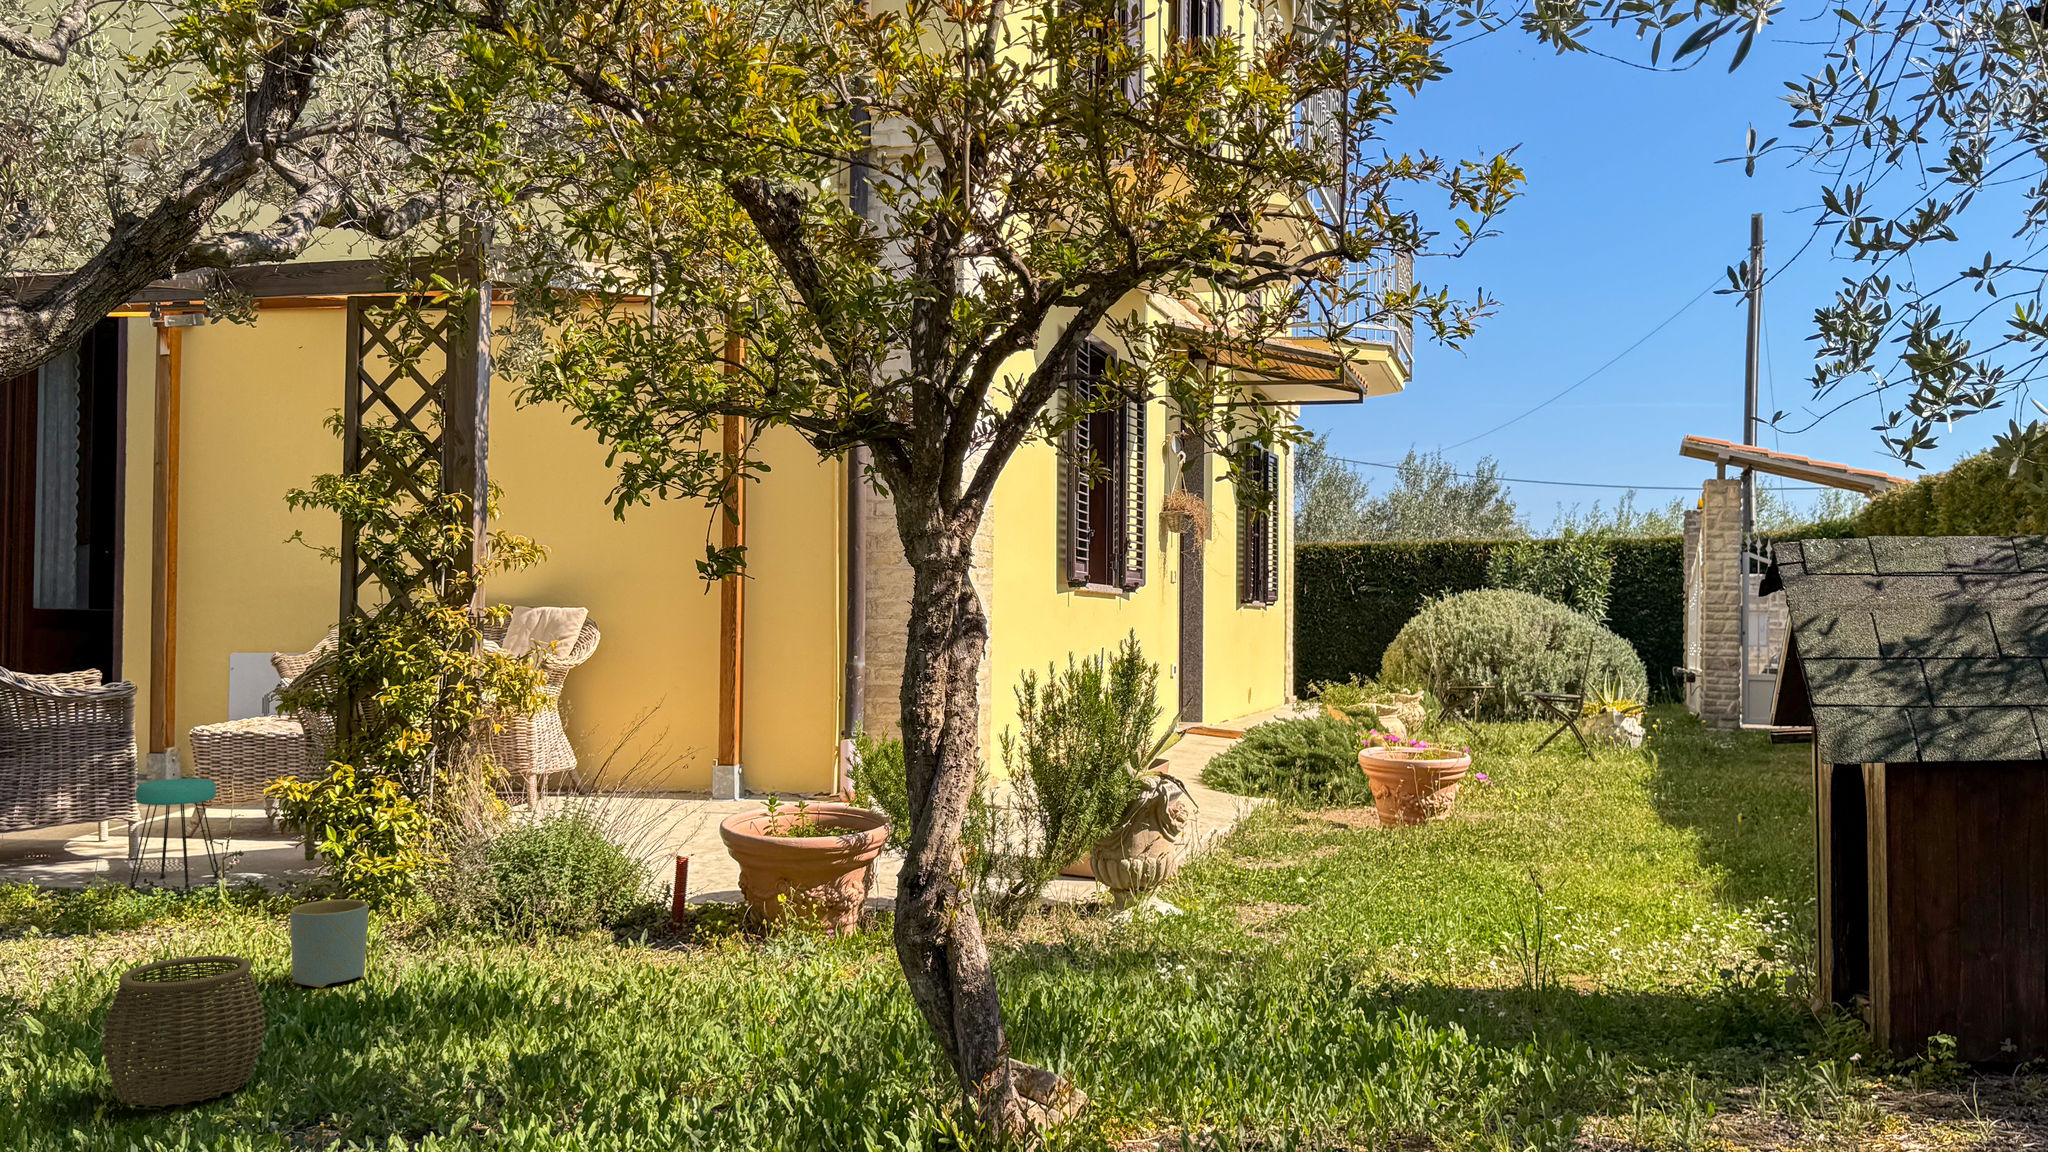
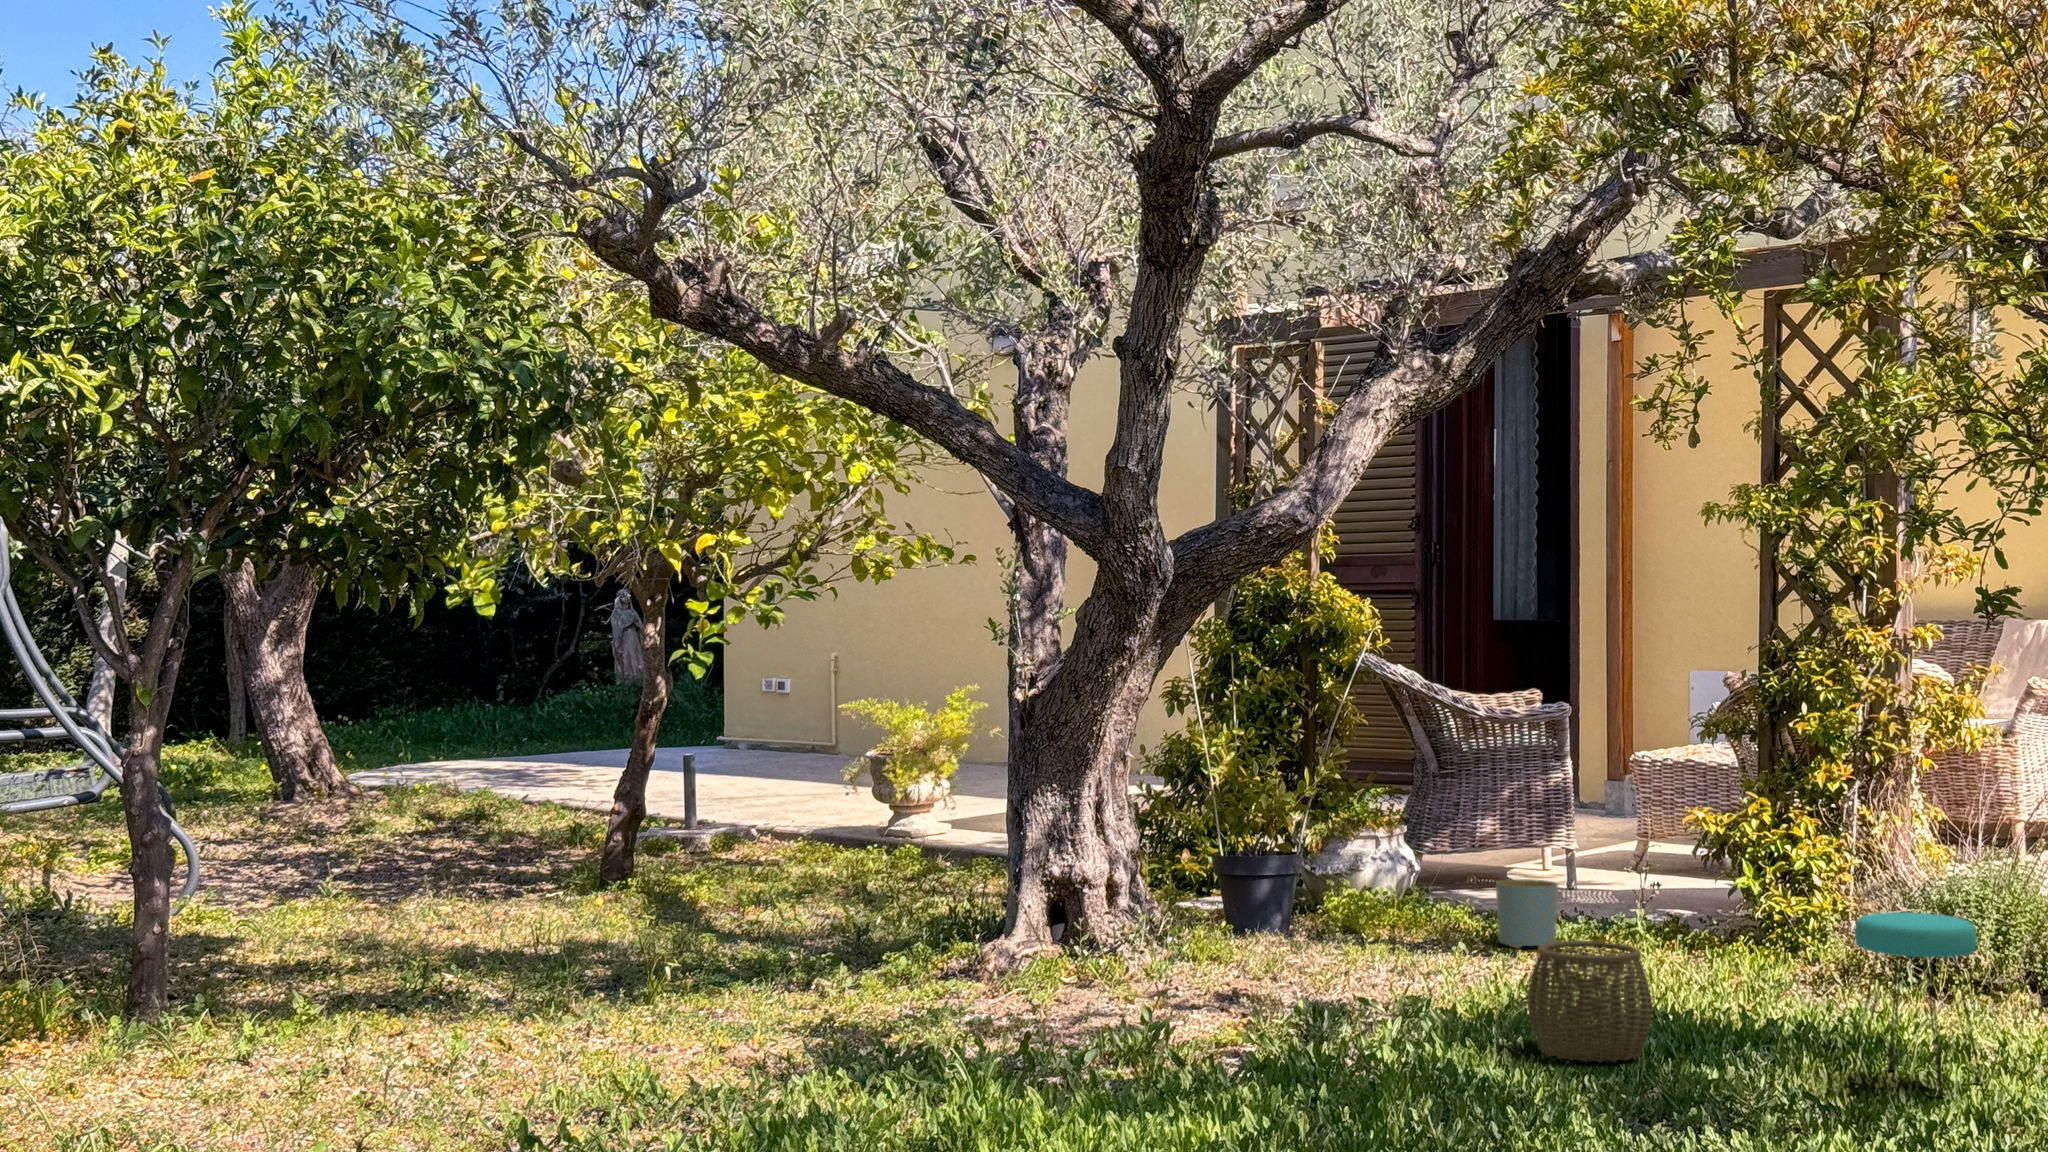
stool: present [130,779,219,888] -> present [1852,912,1981,1096]
planter: present [290,899,368,988] -> present [1496,879,1558,949]

